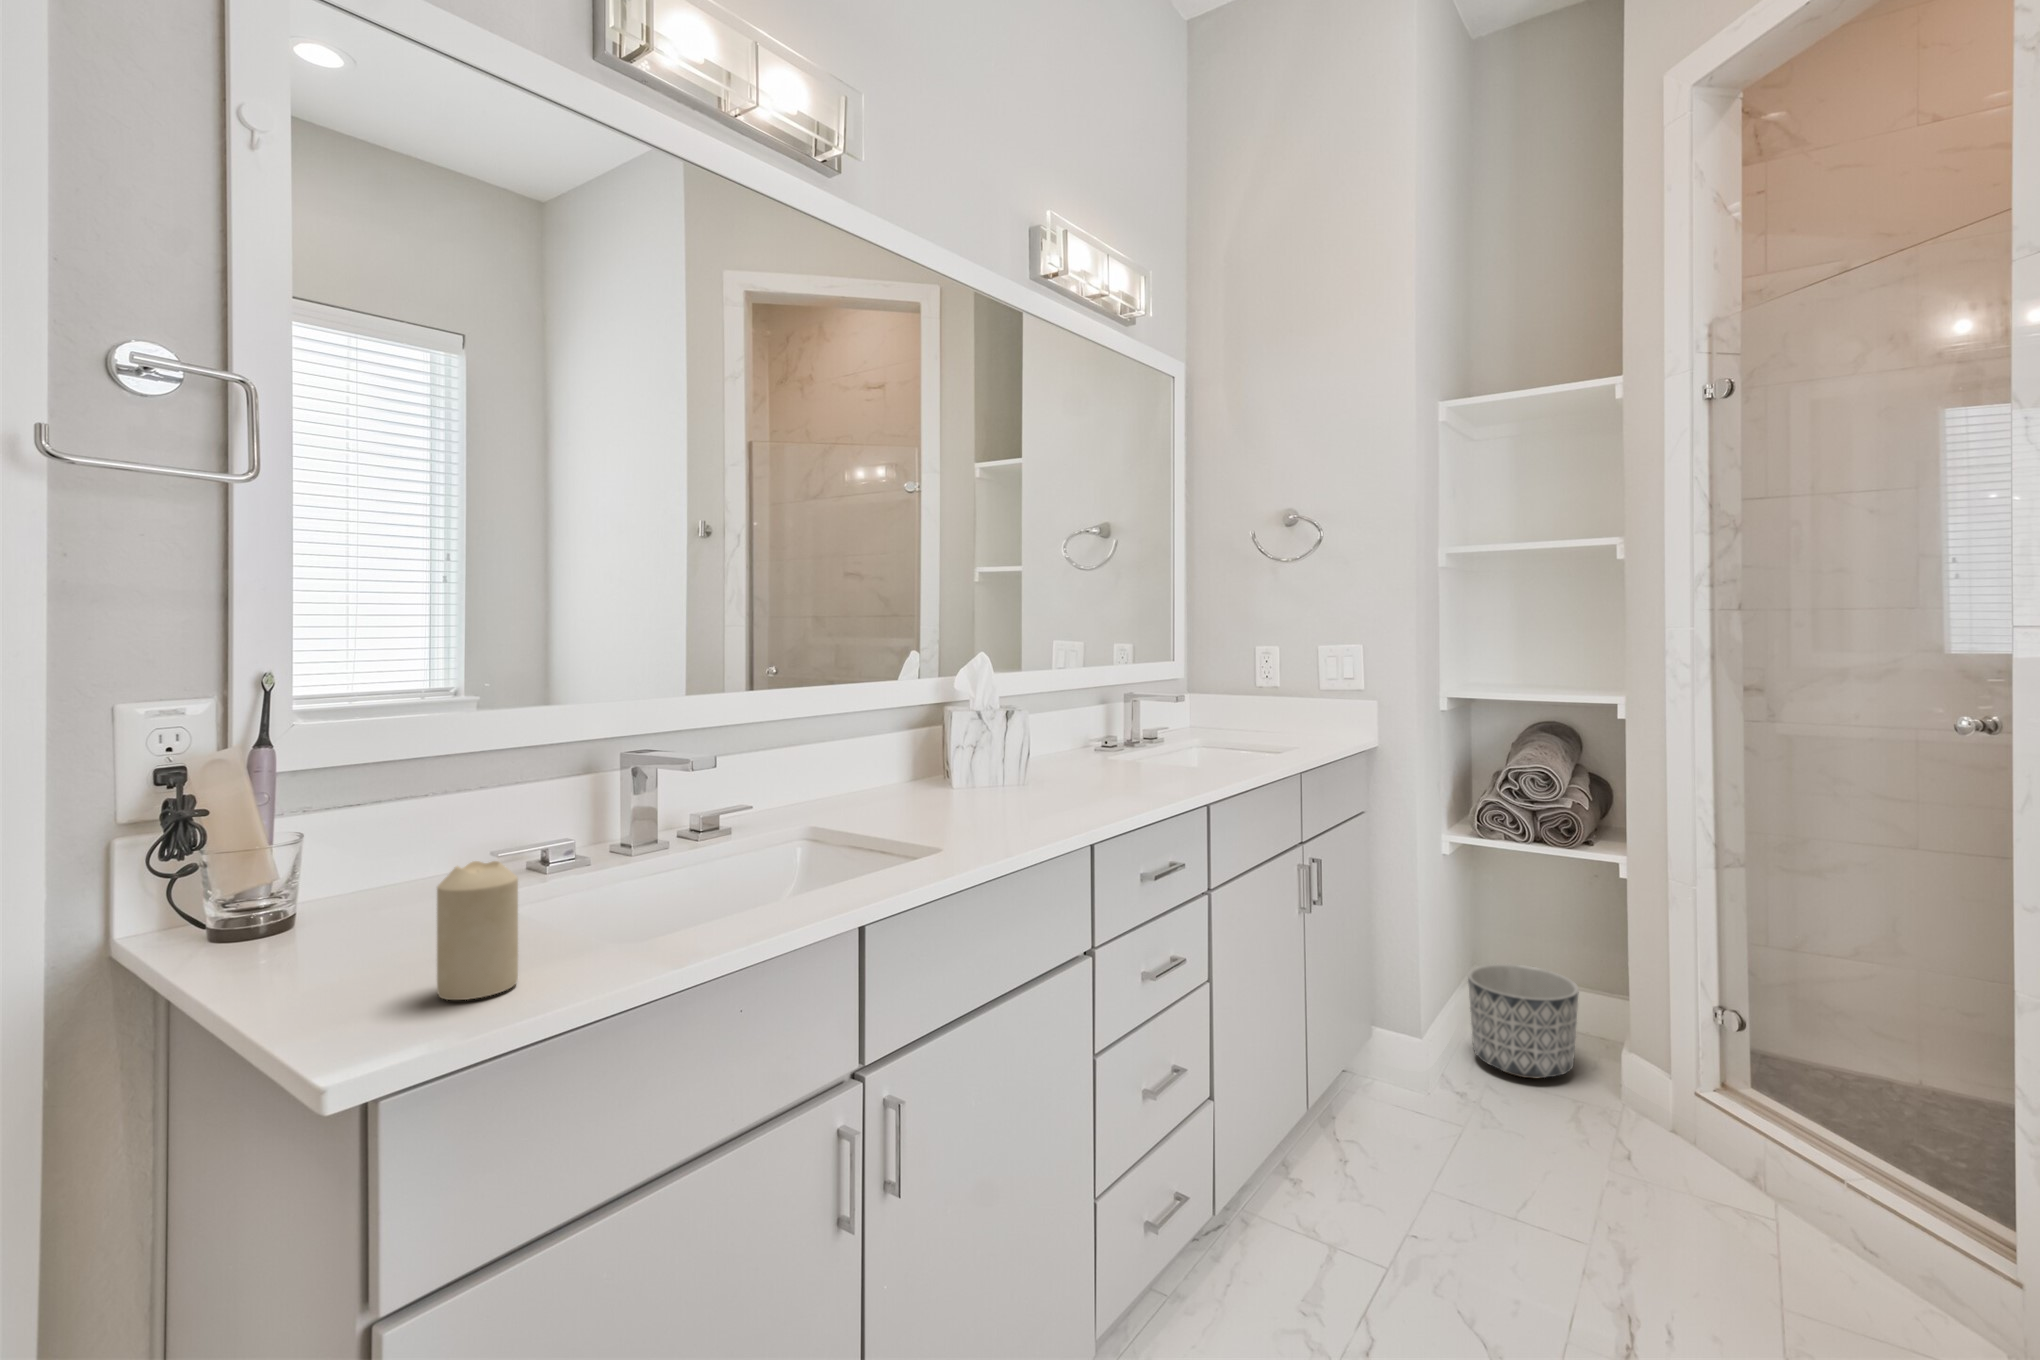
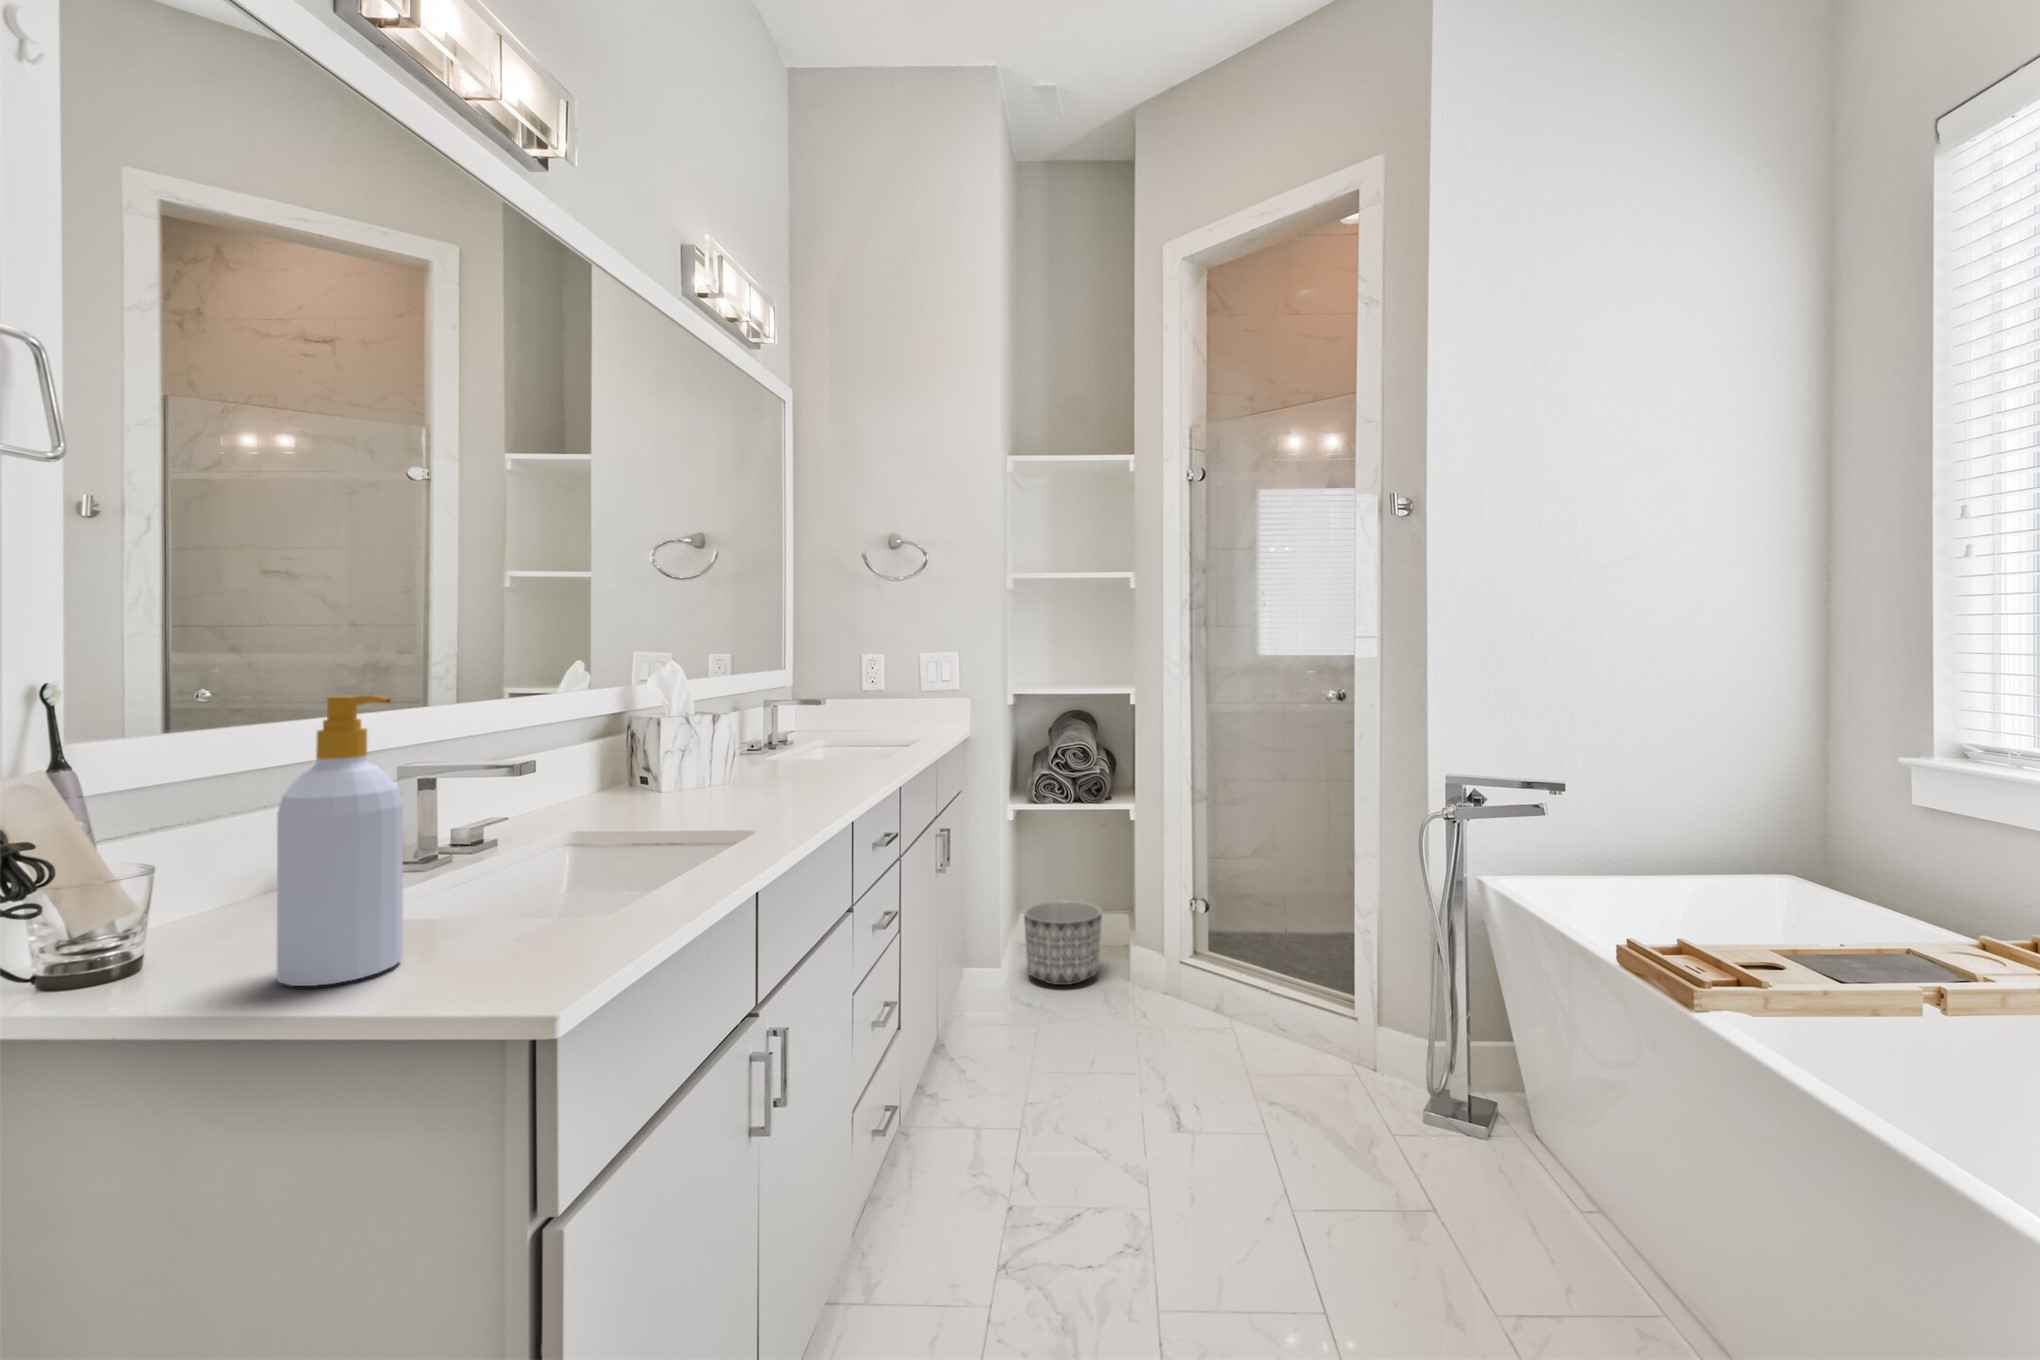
soap bottle: none [314,689,437,978] -> present [277,695,403,986]
candle: present [437,861,518,1000] -> none [480,847,553,973]

